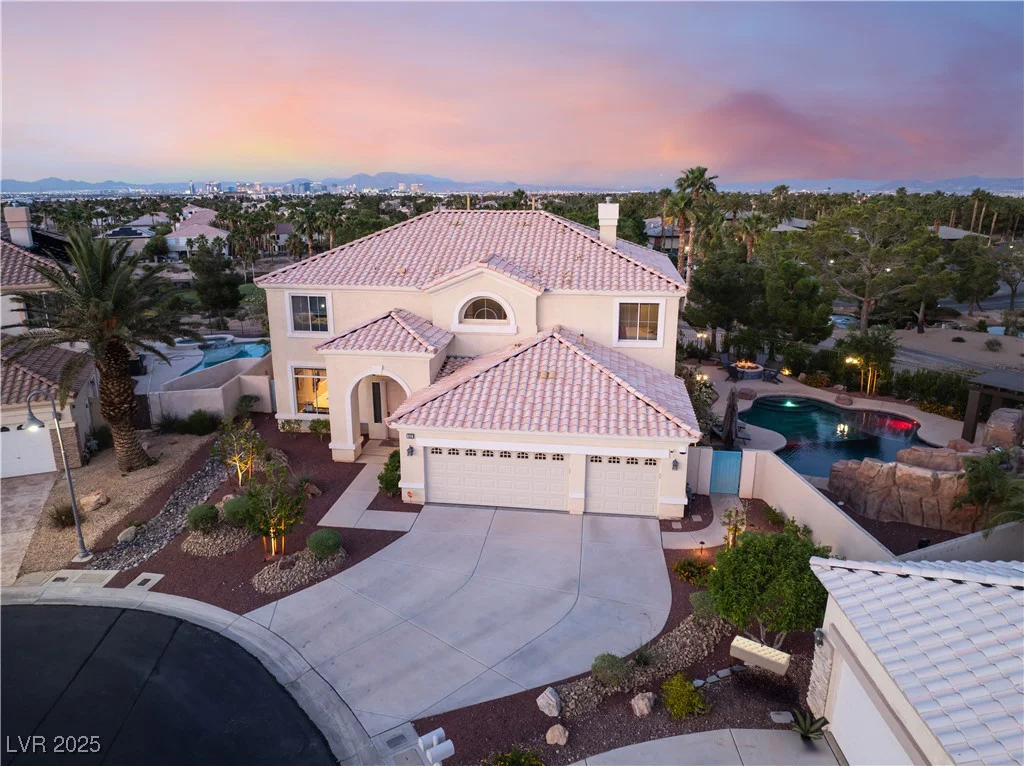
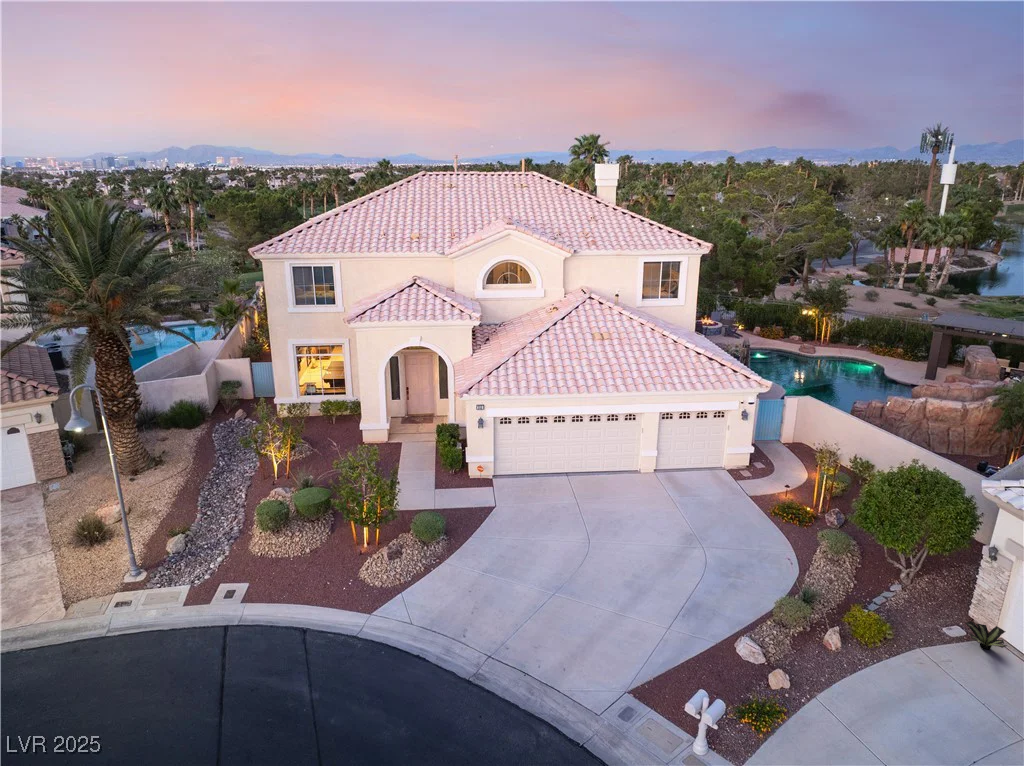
bench: present [730,636,790,684] -> none [879,566,940,605]

